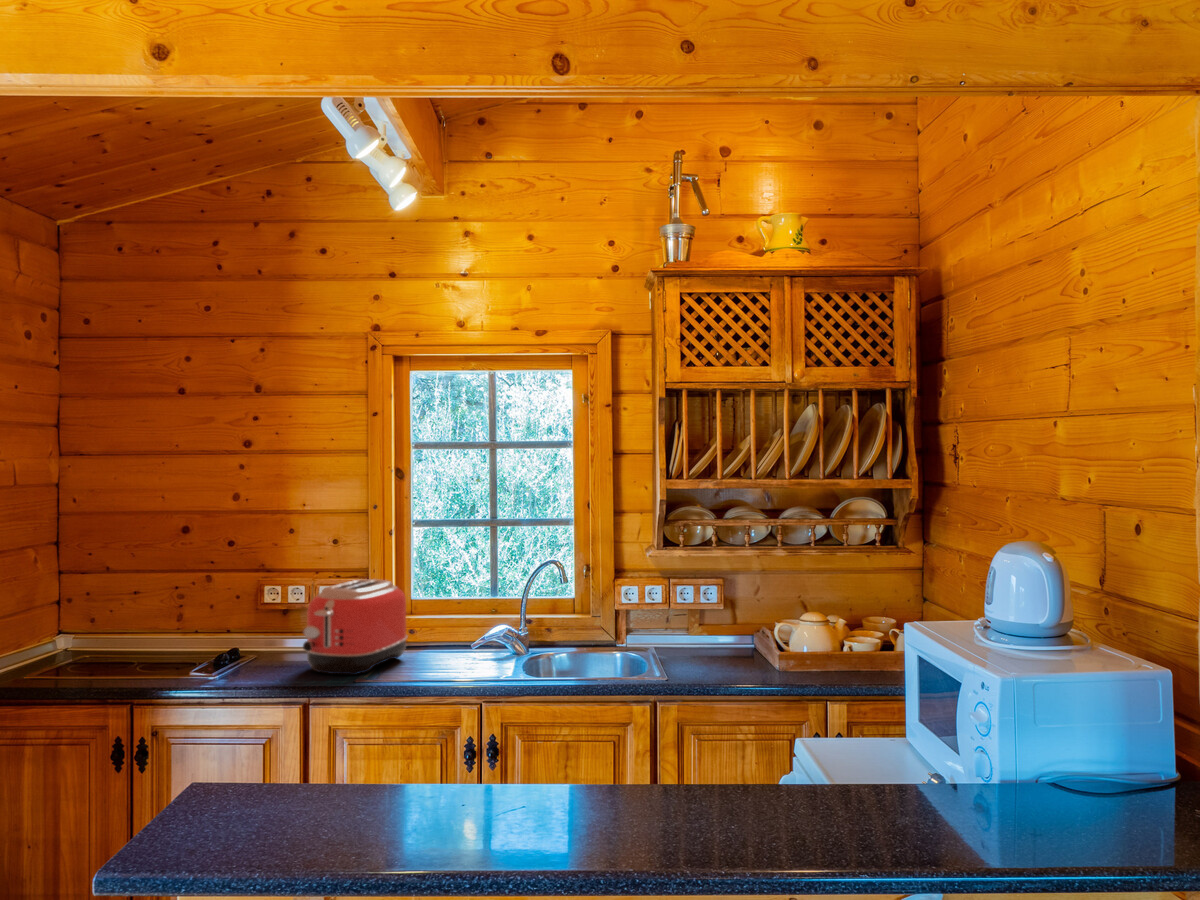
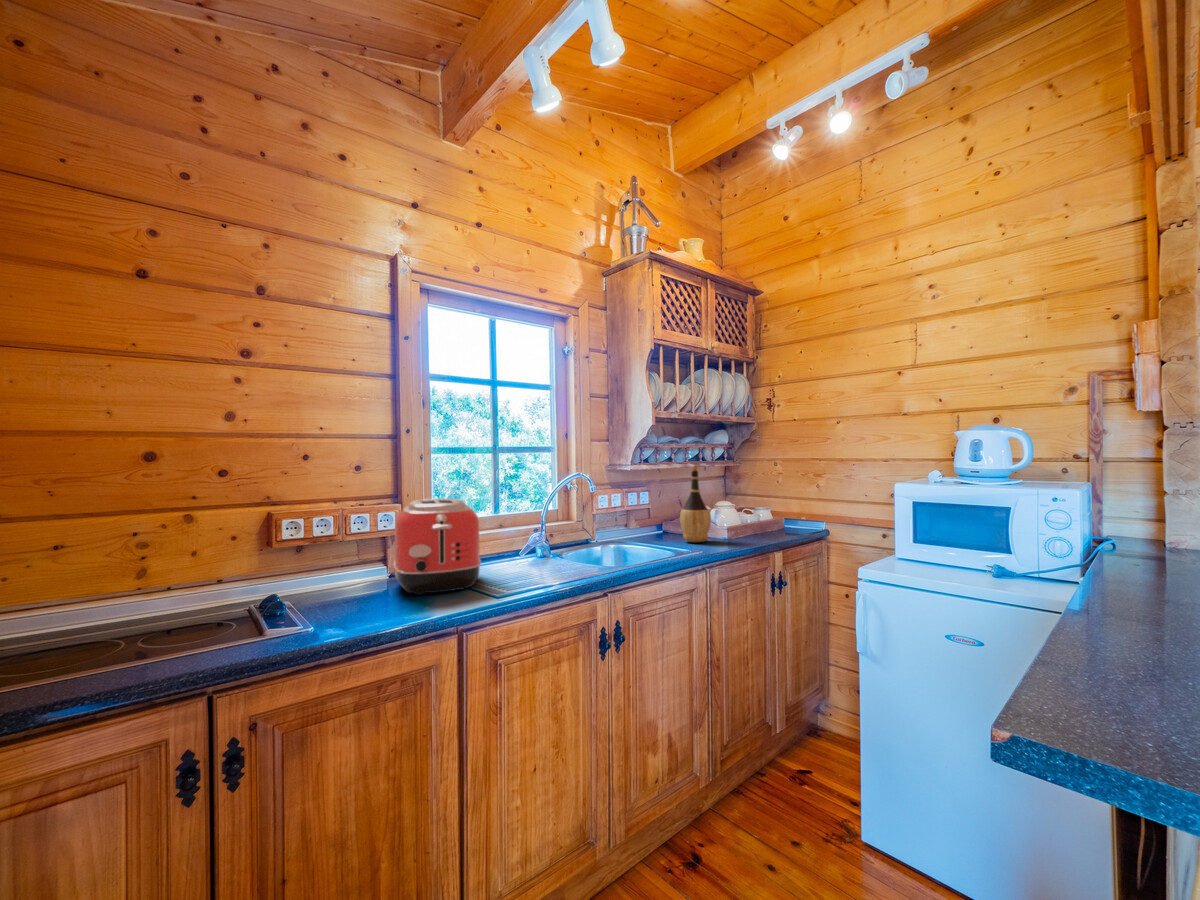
wine bottle: none [691,562,735,672] -> present [680,466,711,542]

